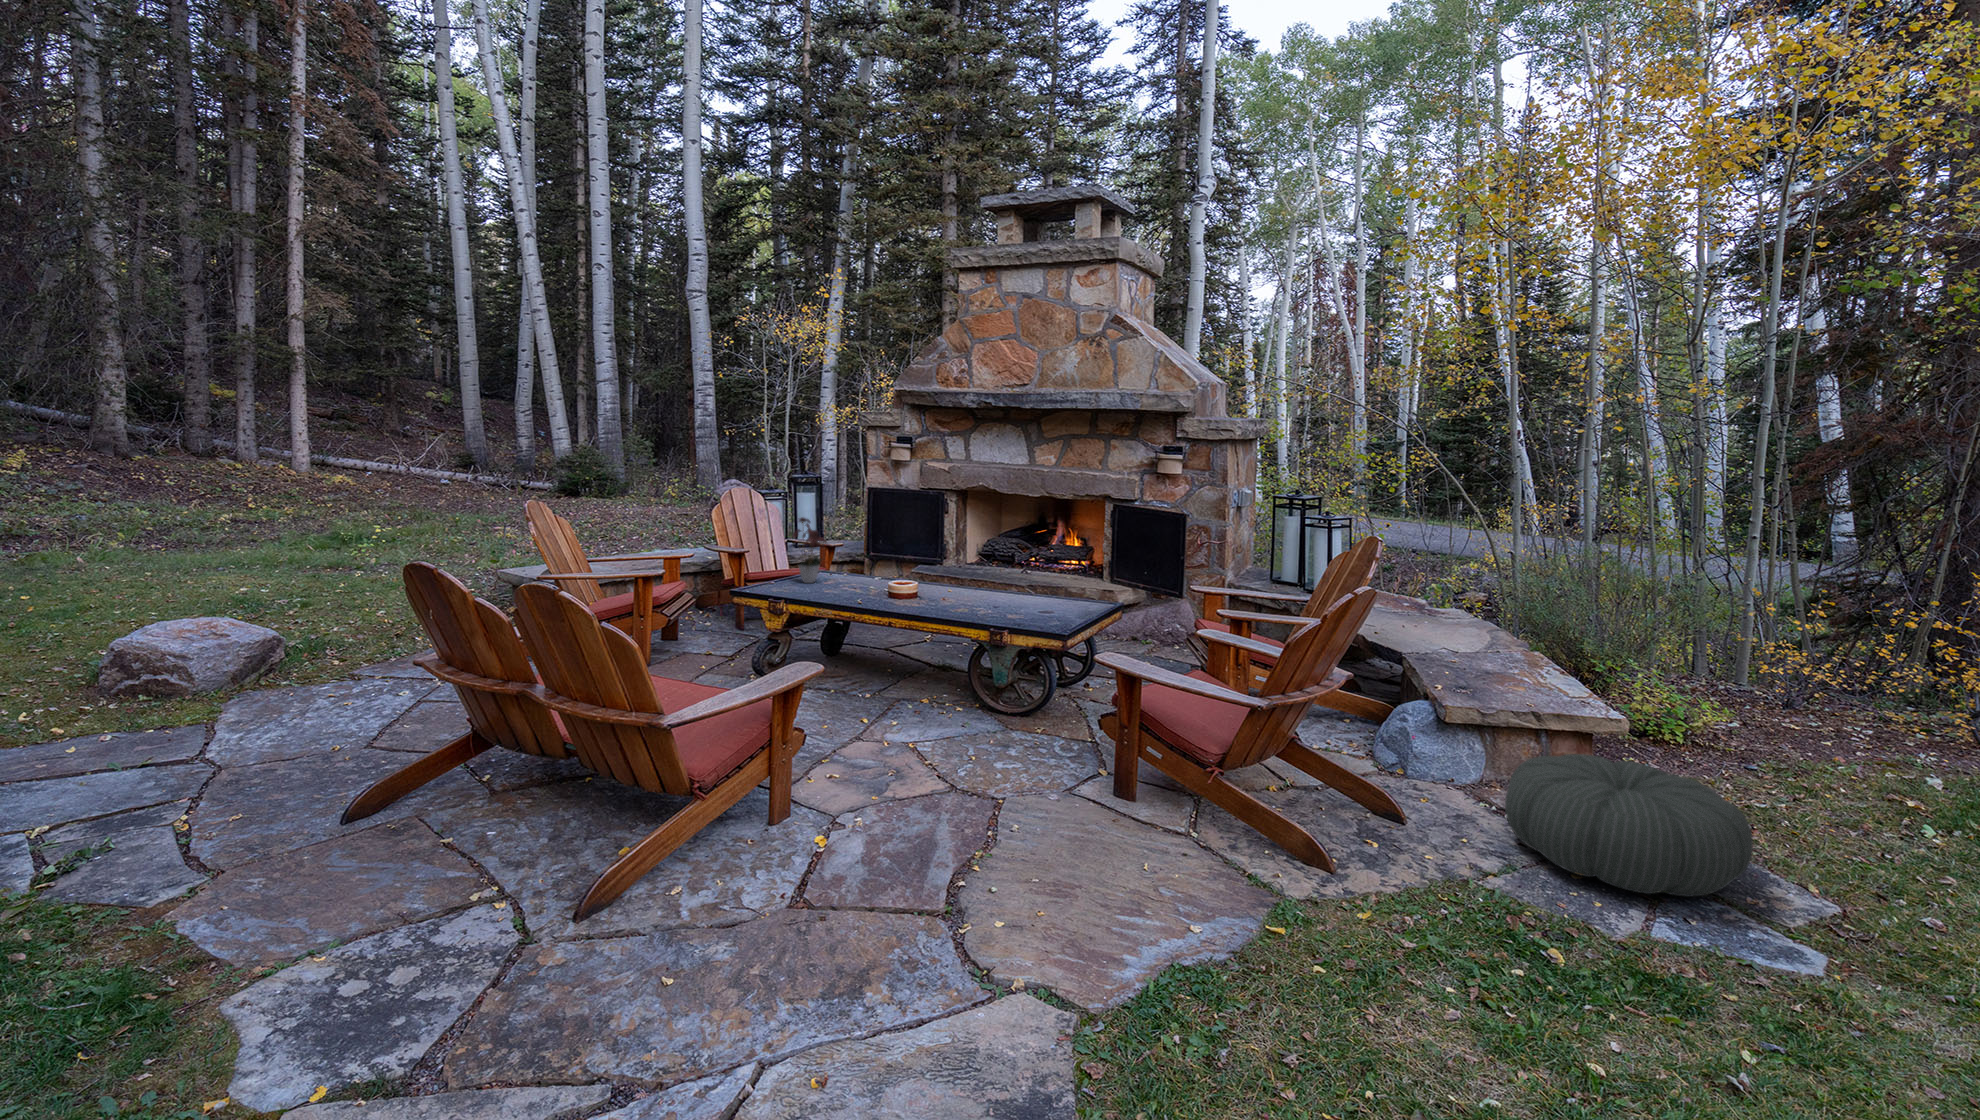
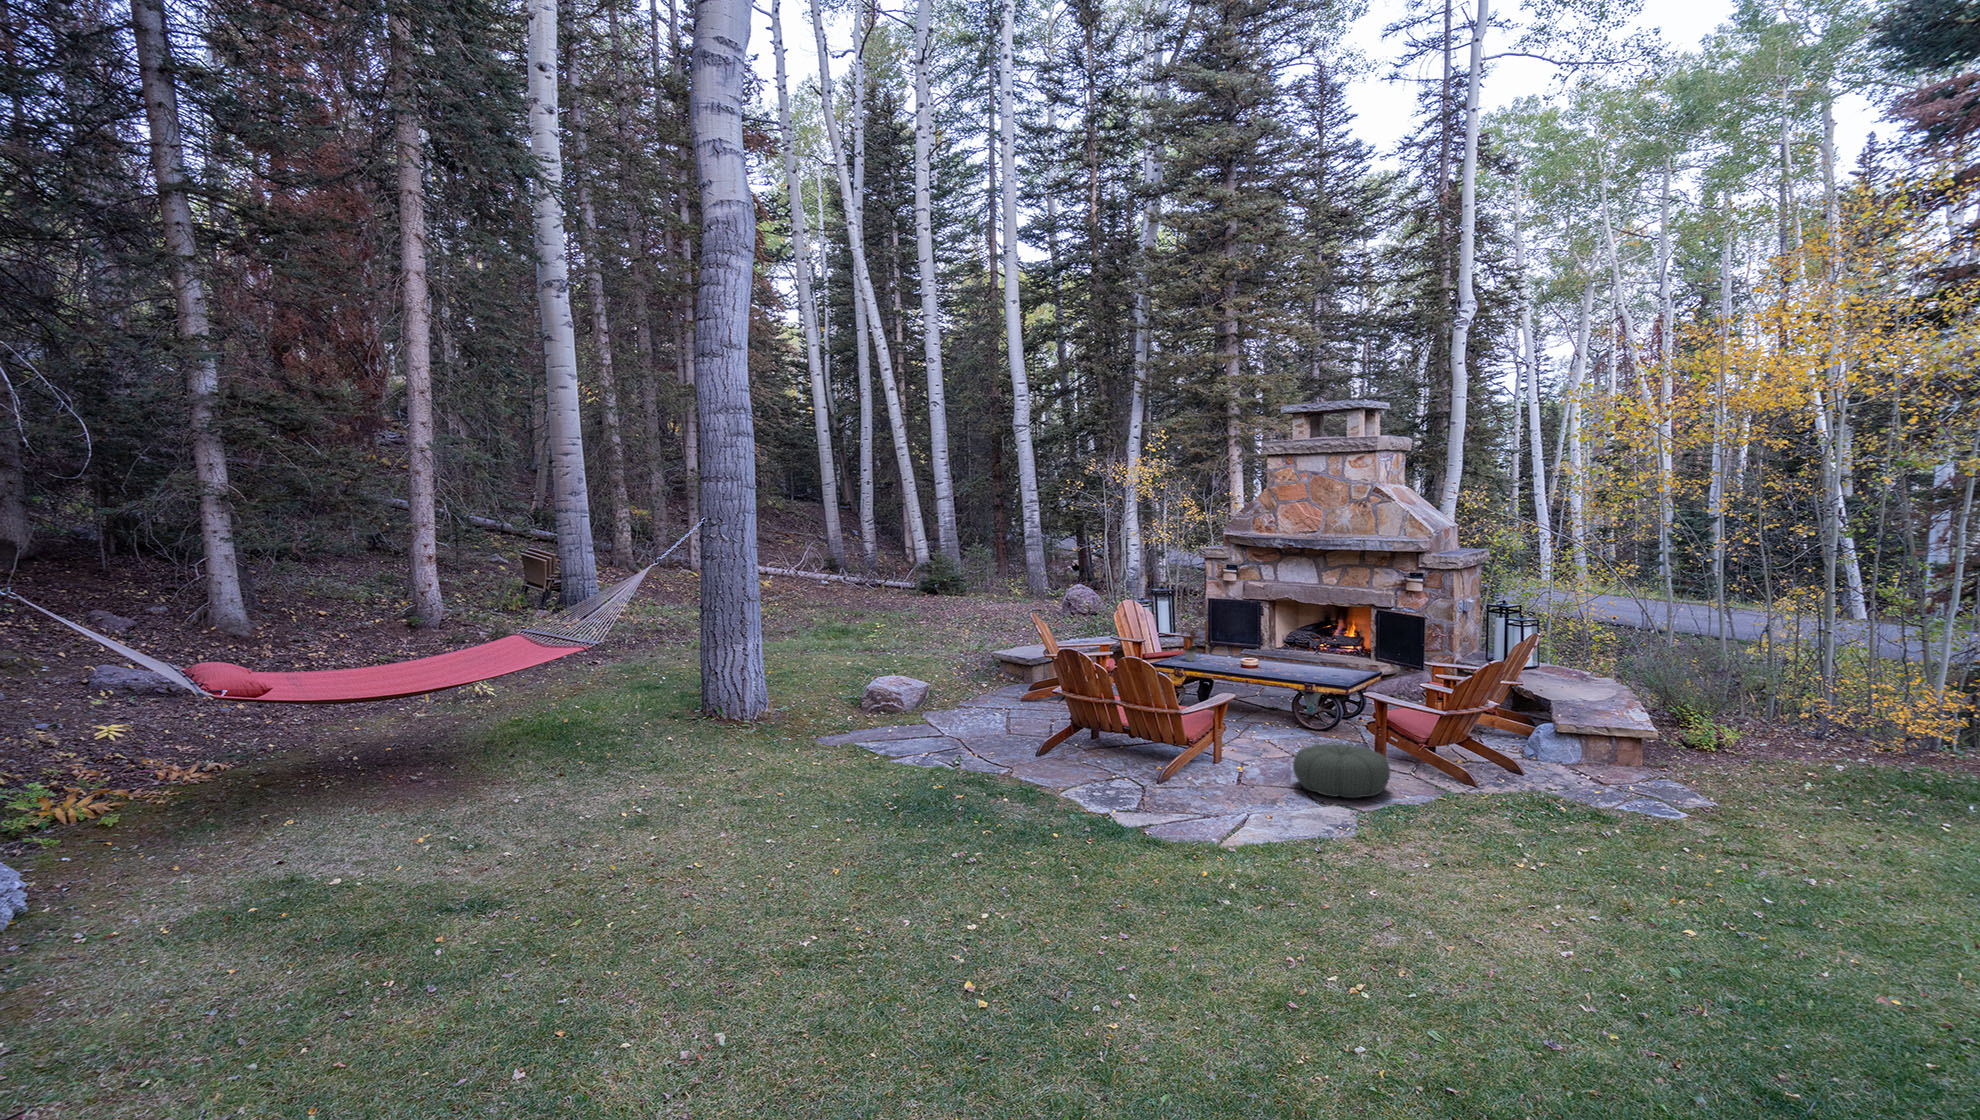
pouf: present [1505,754,1753,896] -> present [1293,744,1390,798]

